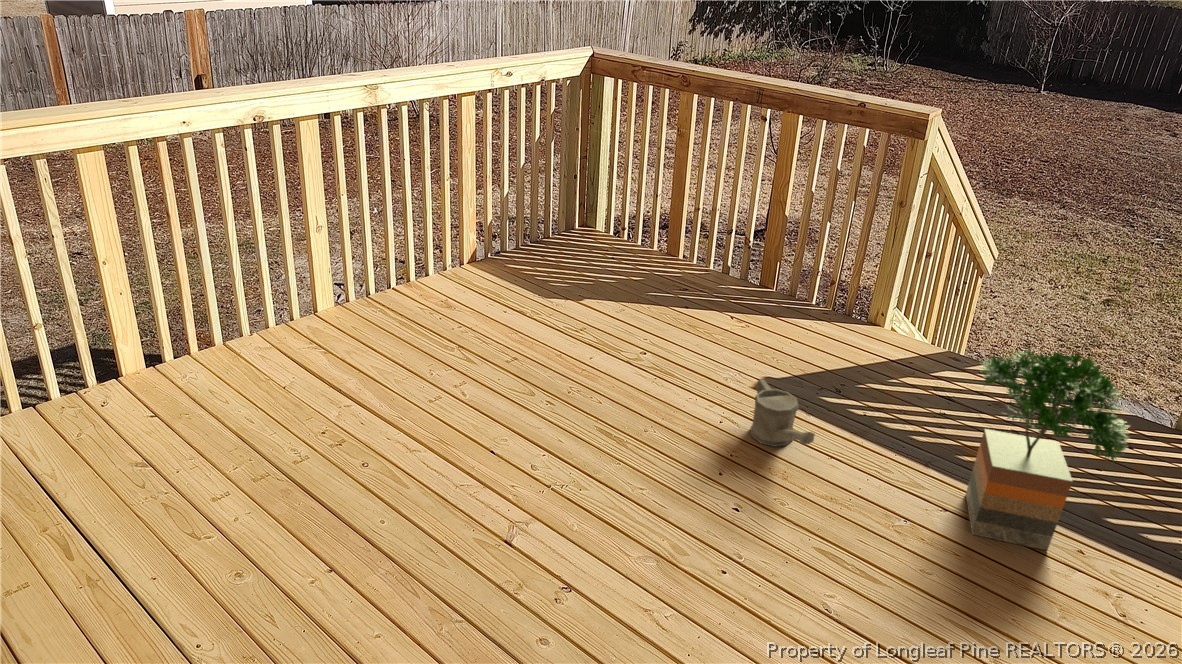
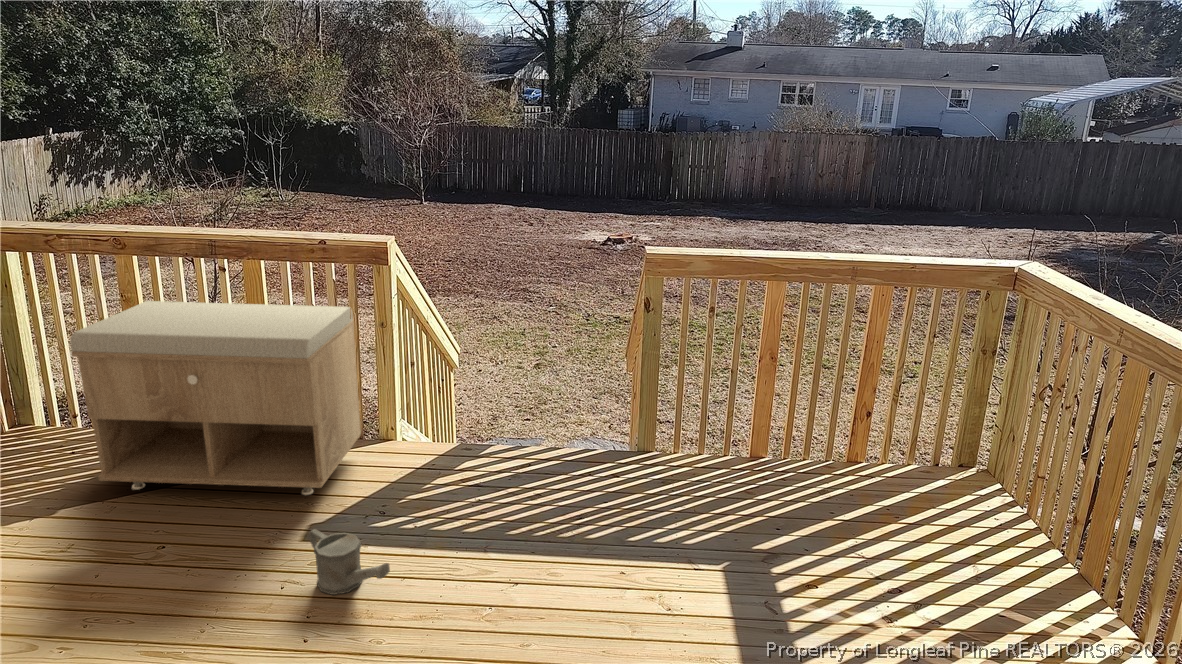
storage bench: none [621,139,870,351] -> present [70,301,361,496]
potted tree: present [966,348,1129,550] -> none [509,415,634,596]

